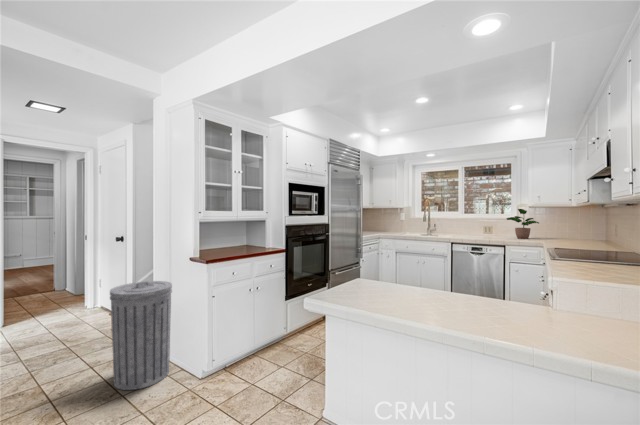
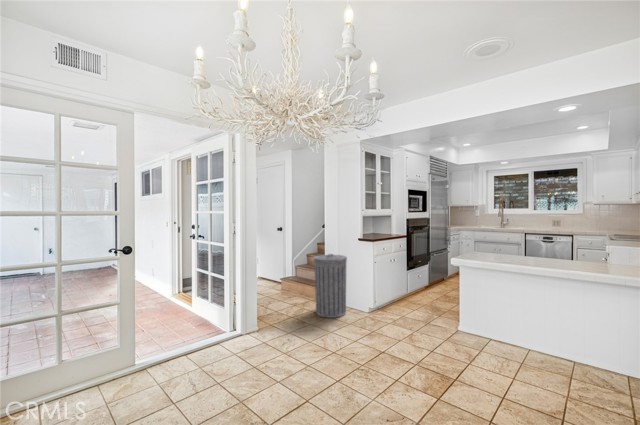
potted plant: present [507,209,539,239] -> none [573,205,603,229]

